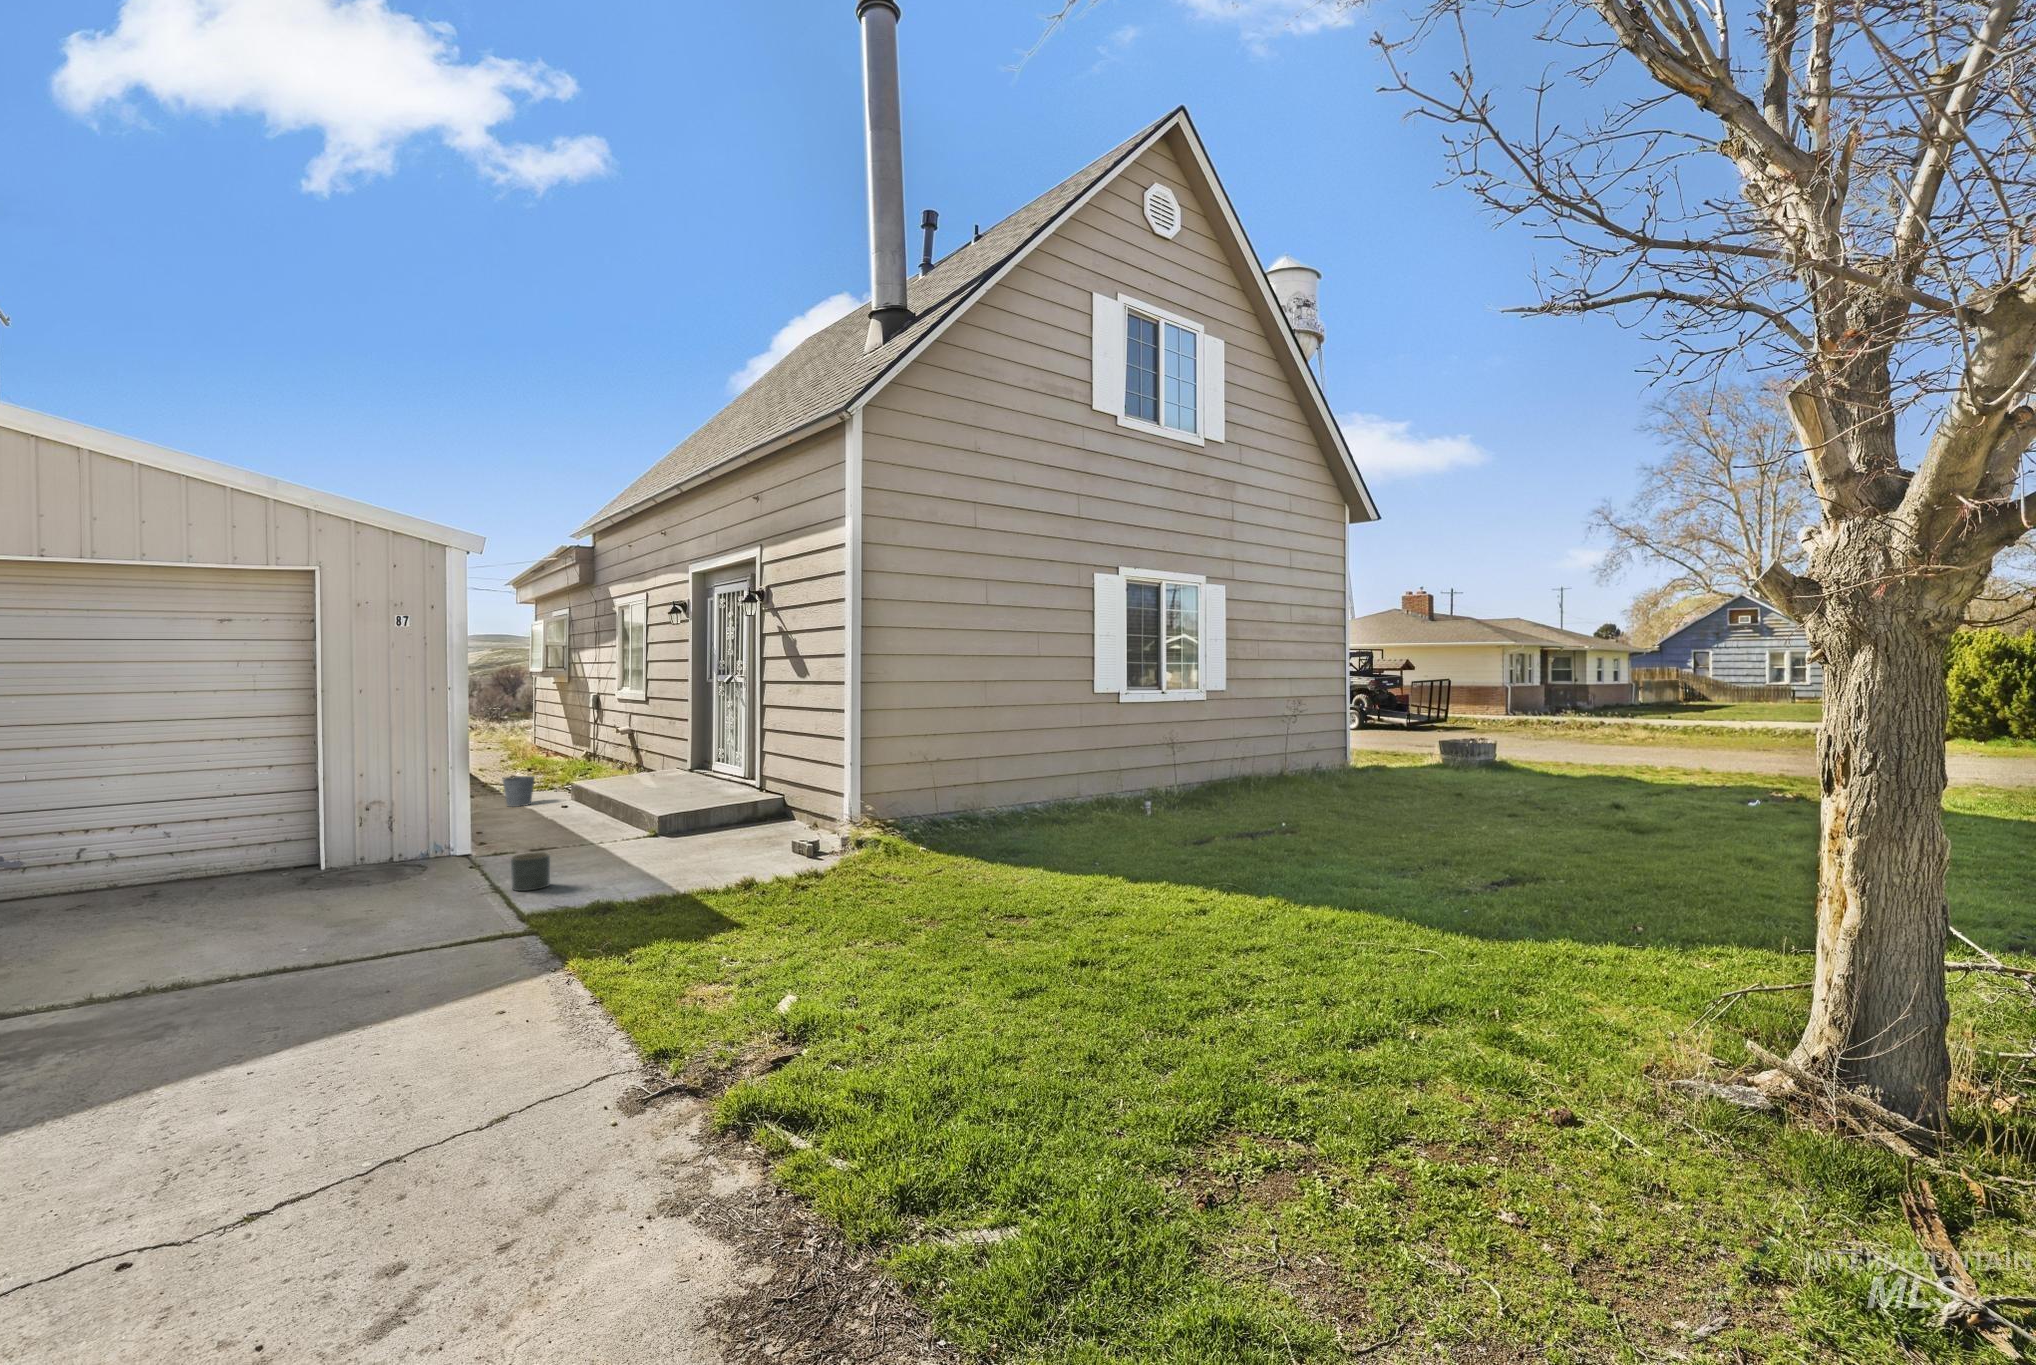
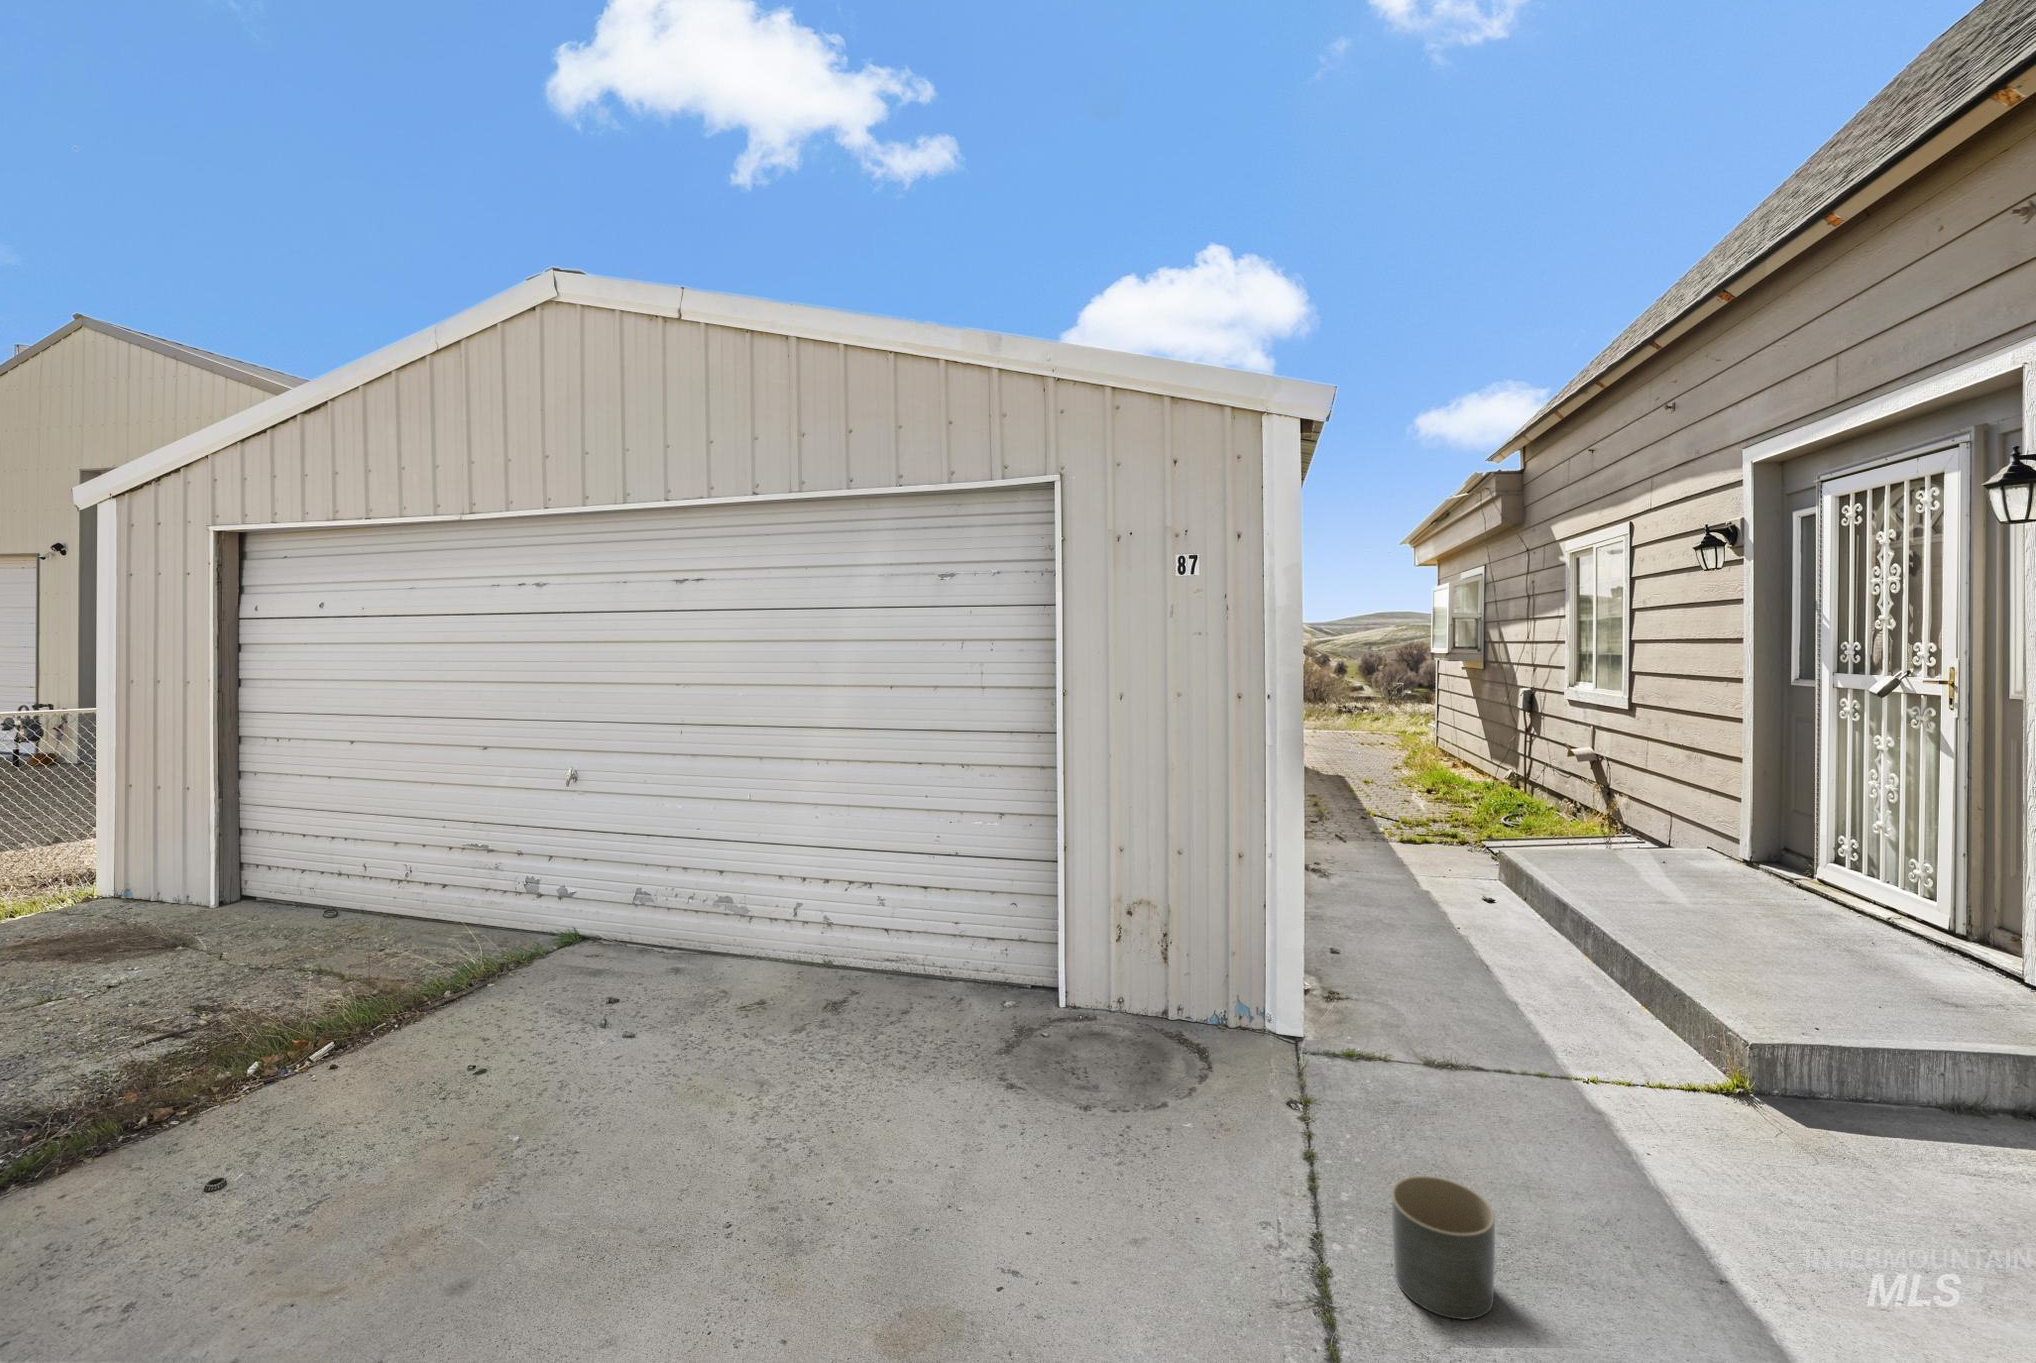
bucket: present [502,776,535,807] -> none [1392,823,1441,875]

